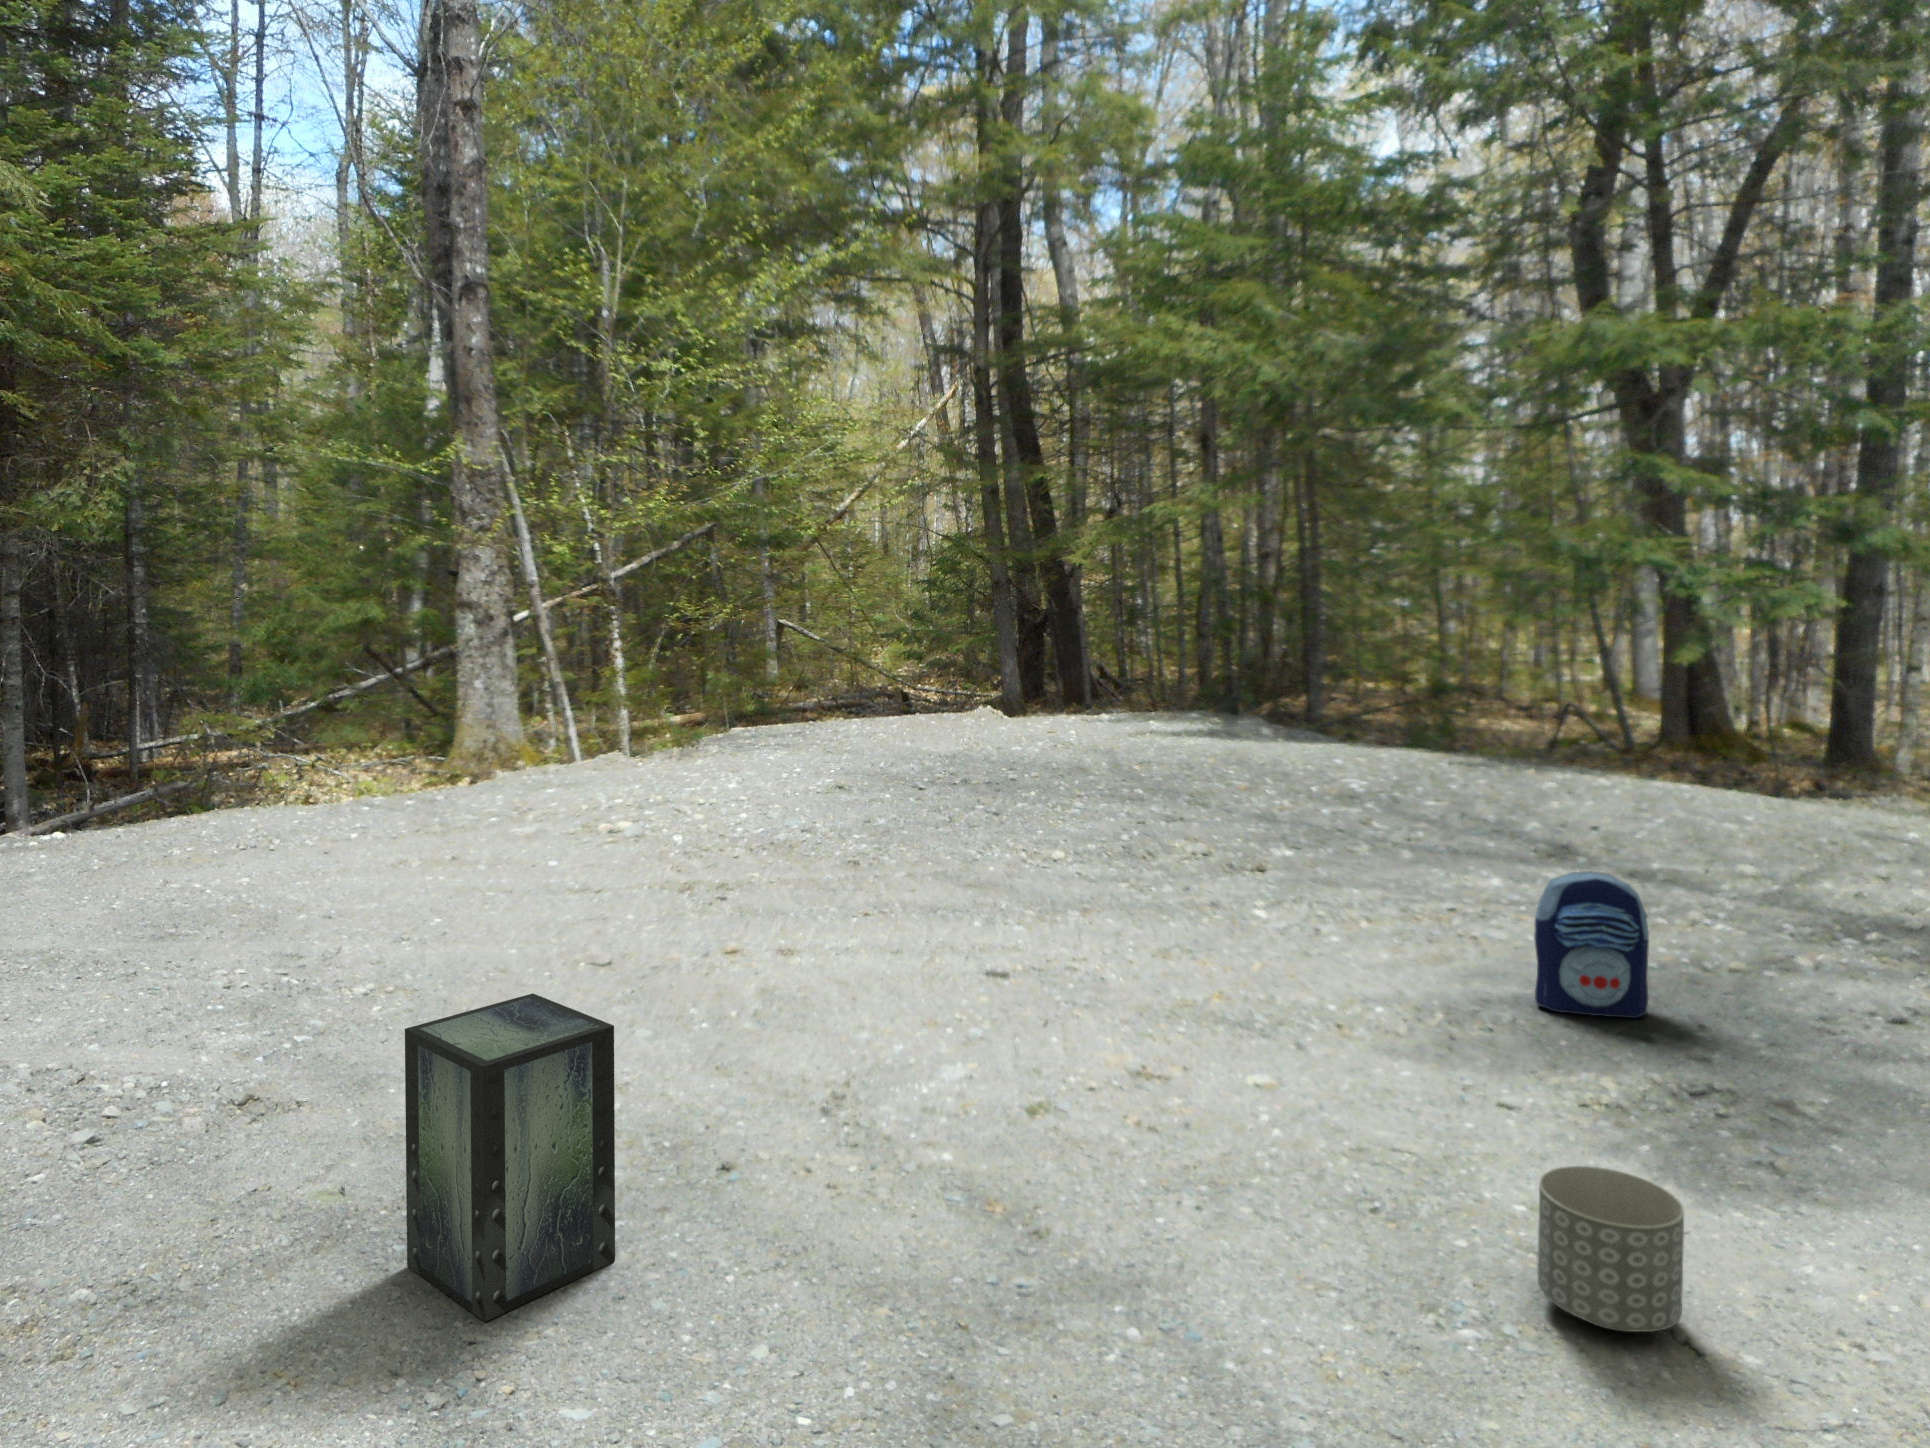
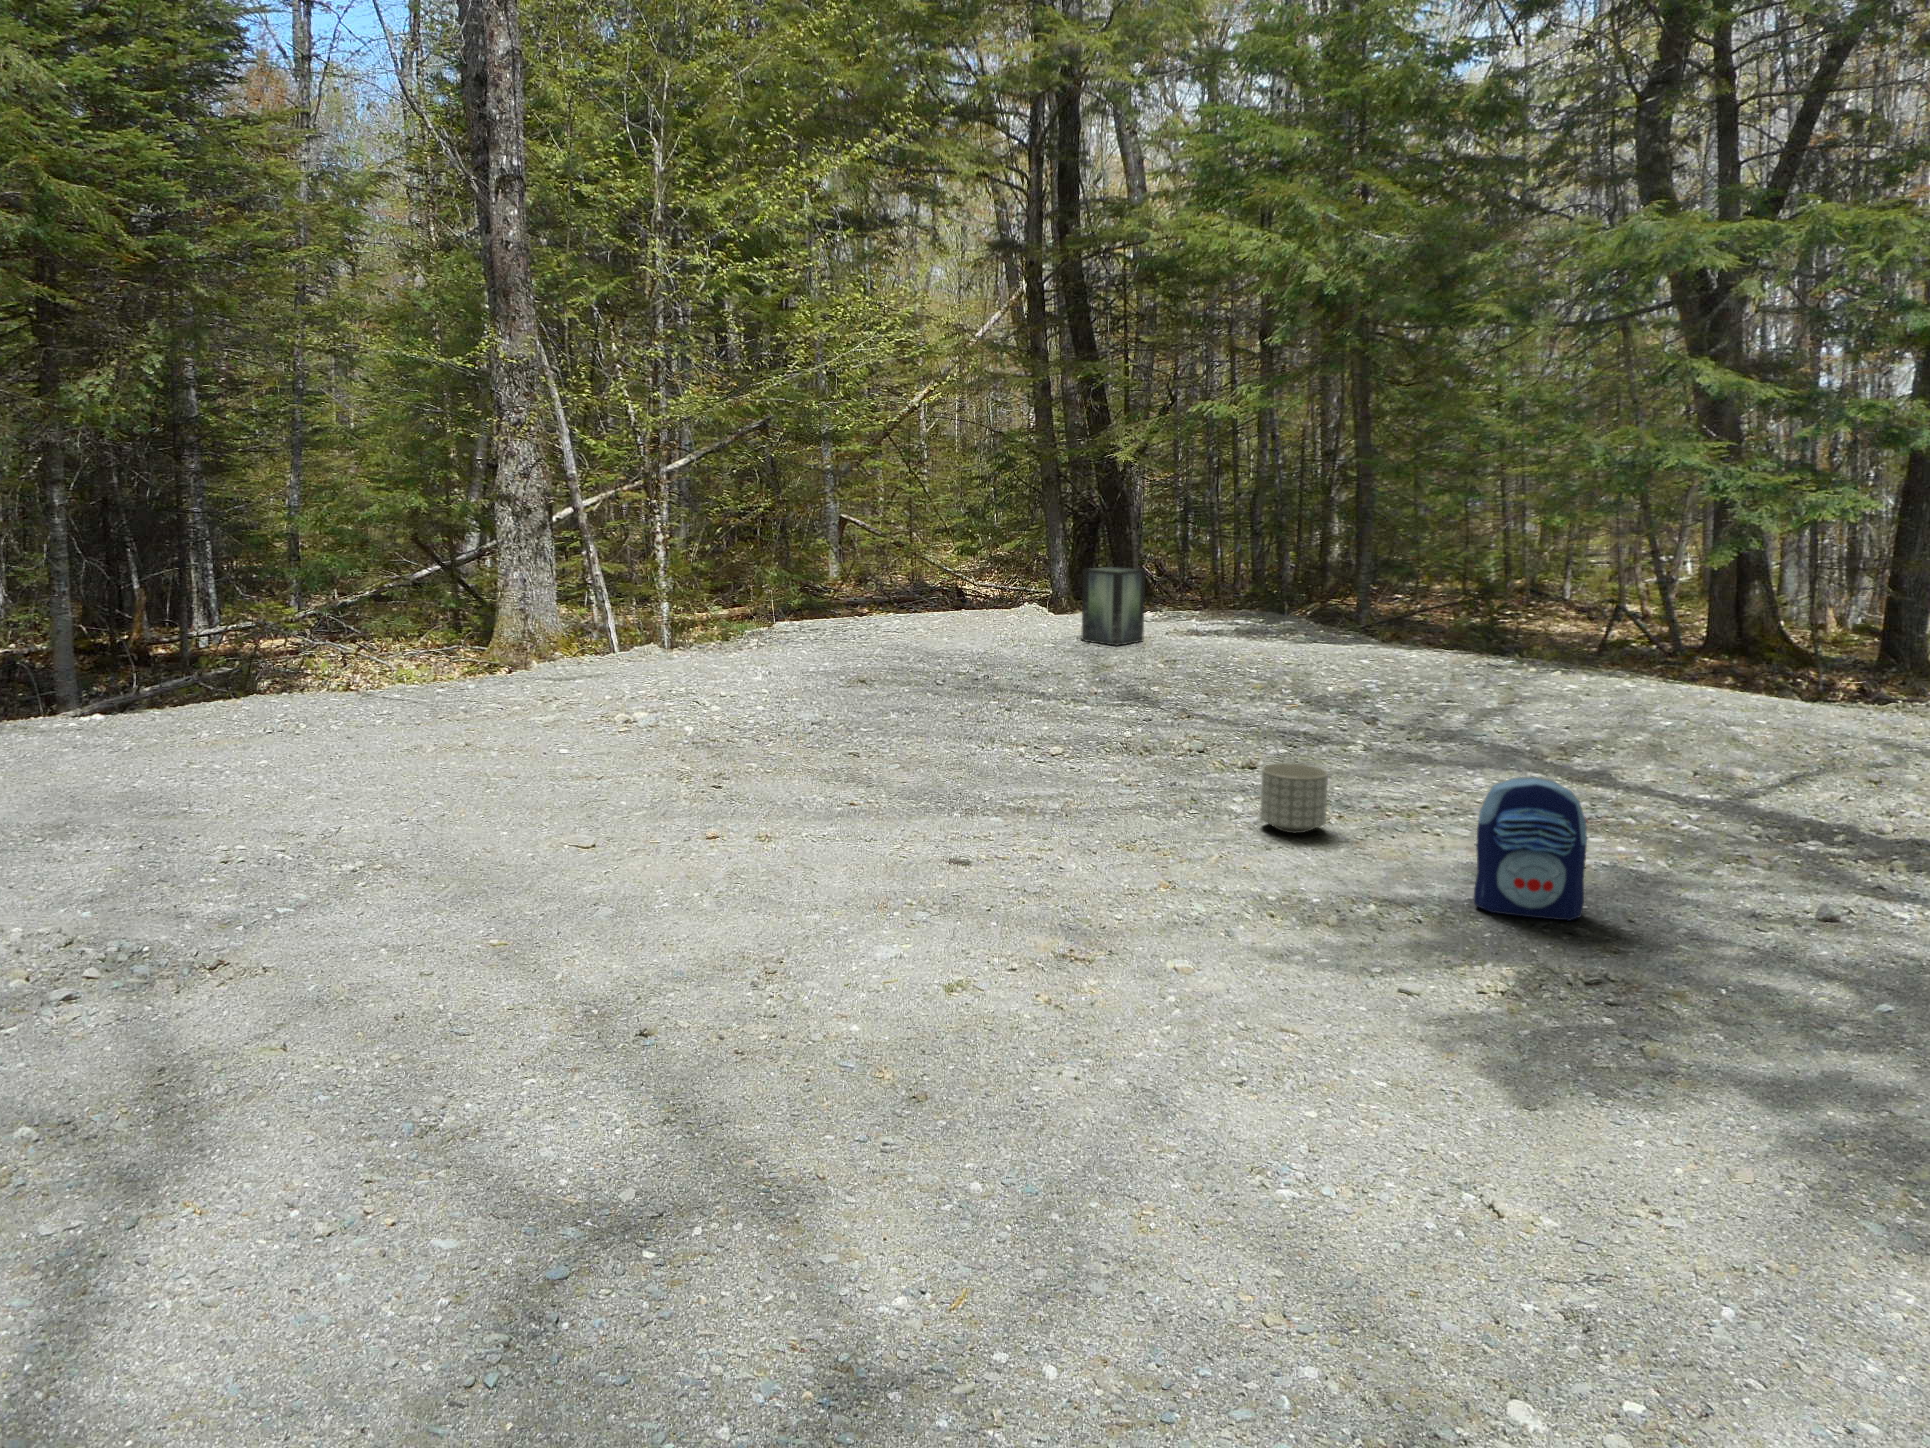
storage box: present [405,993,615,1322] -> present [1081,567,1145,646]
planter: present [1538,1166,1684,1332] -> present [1260,763,1328,833]

